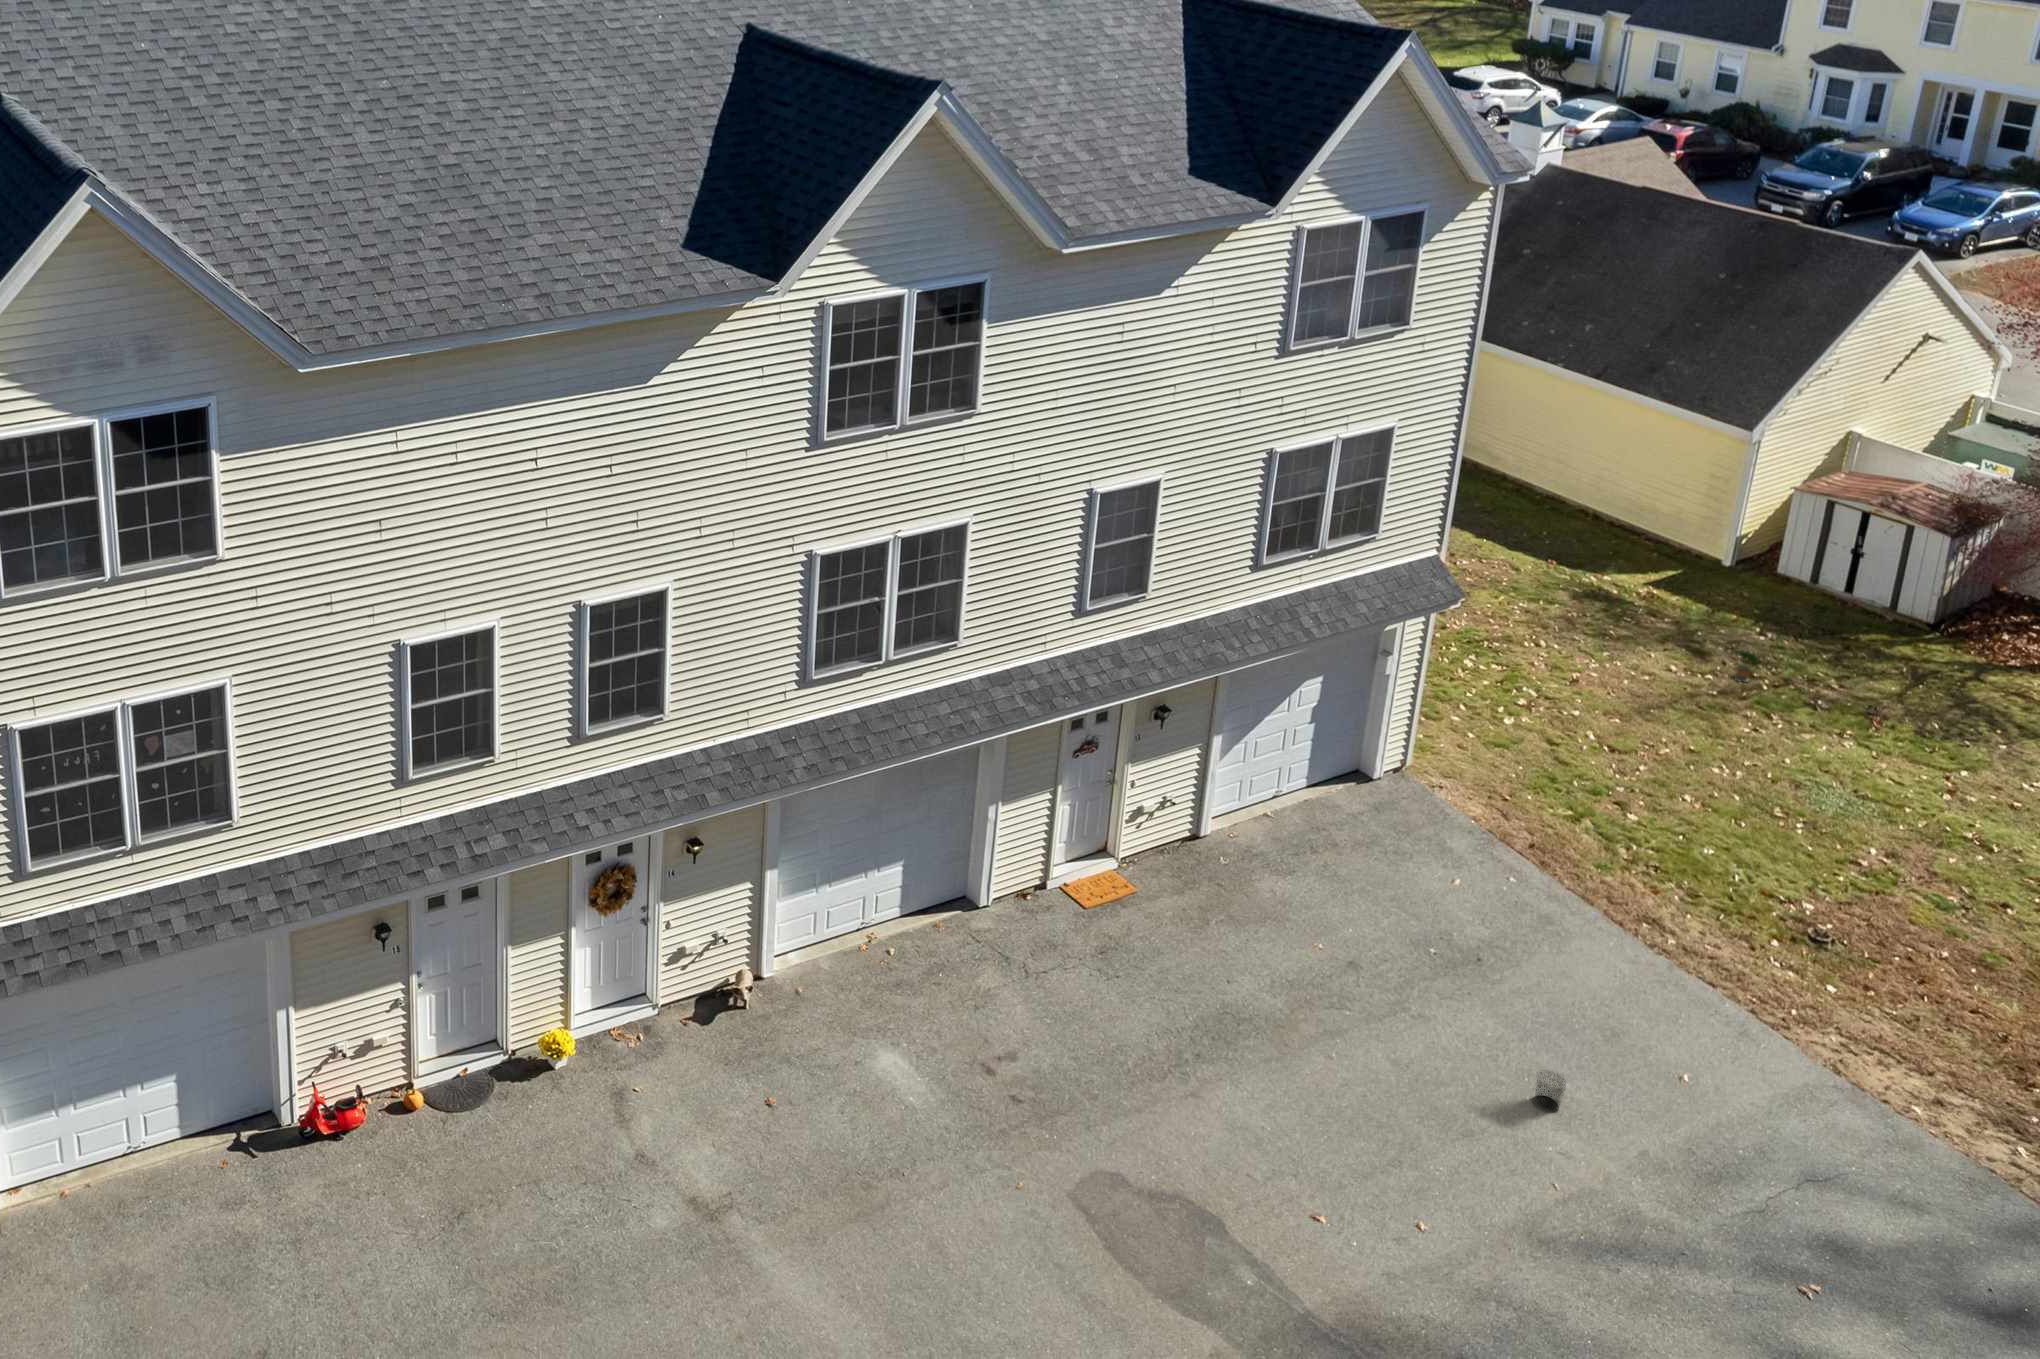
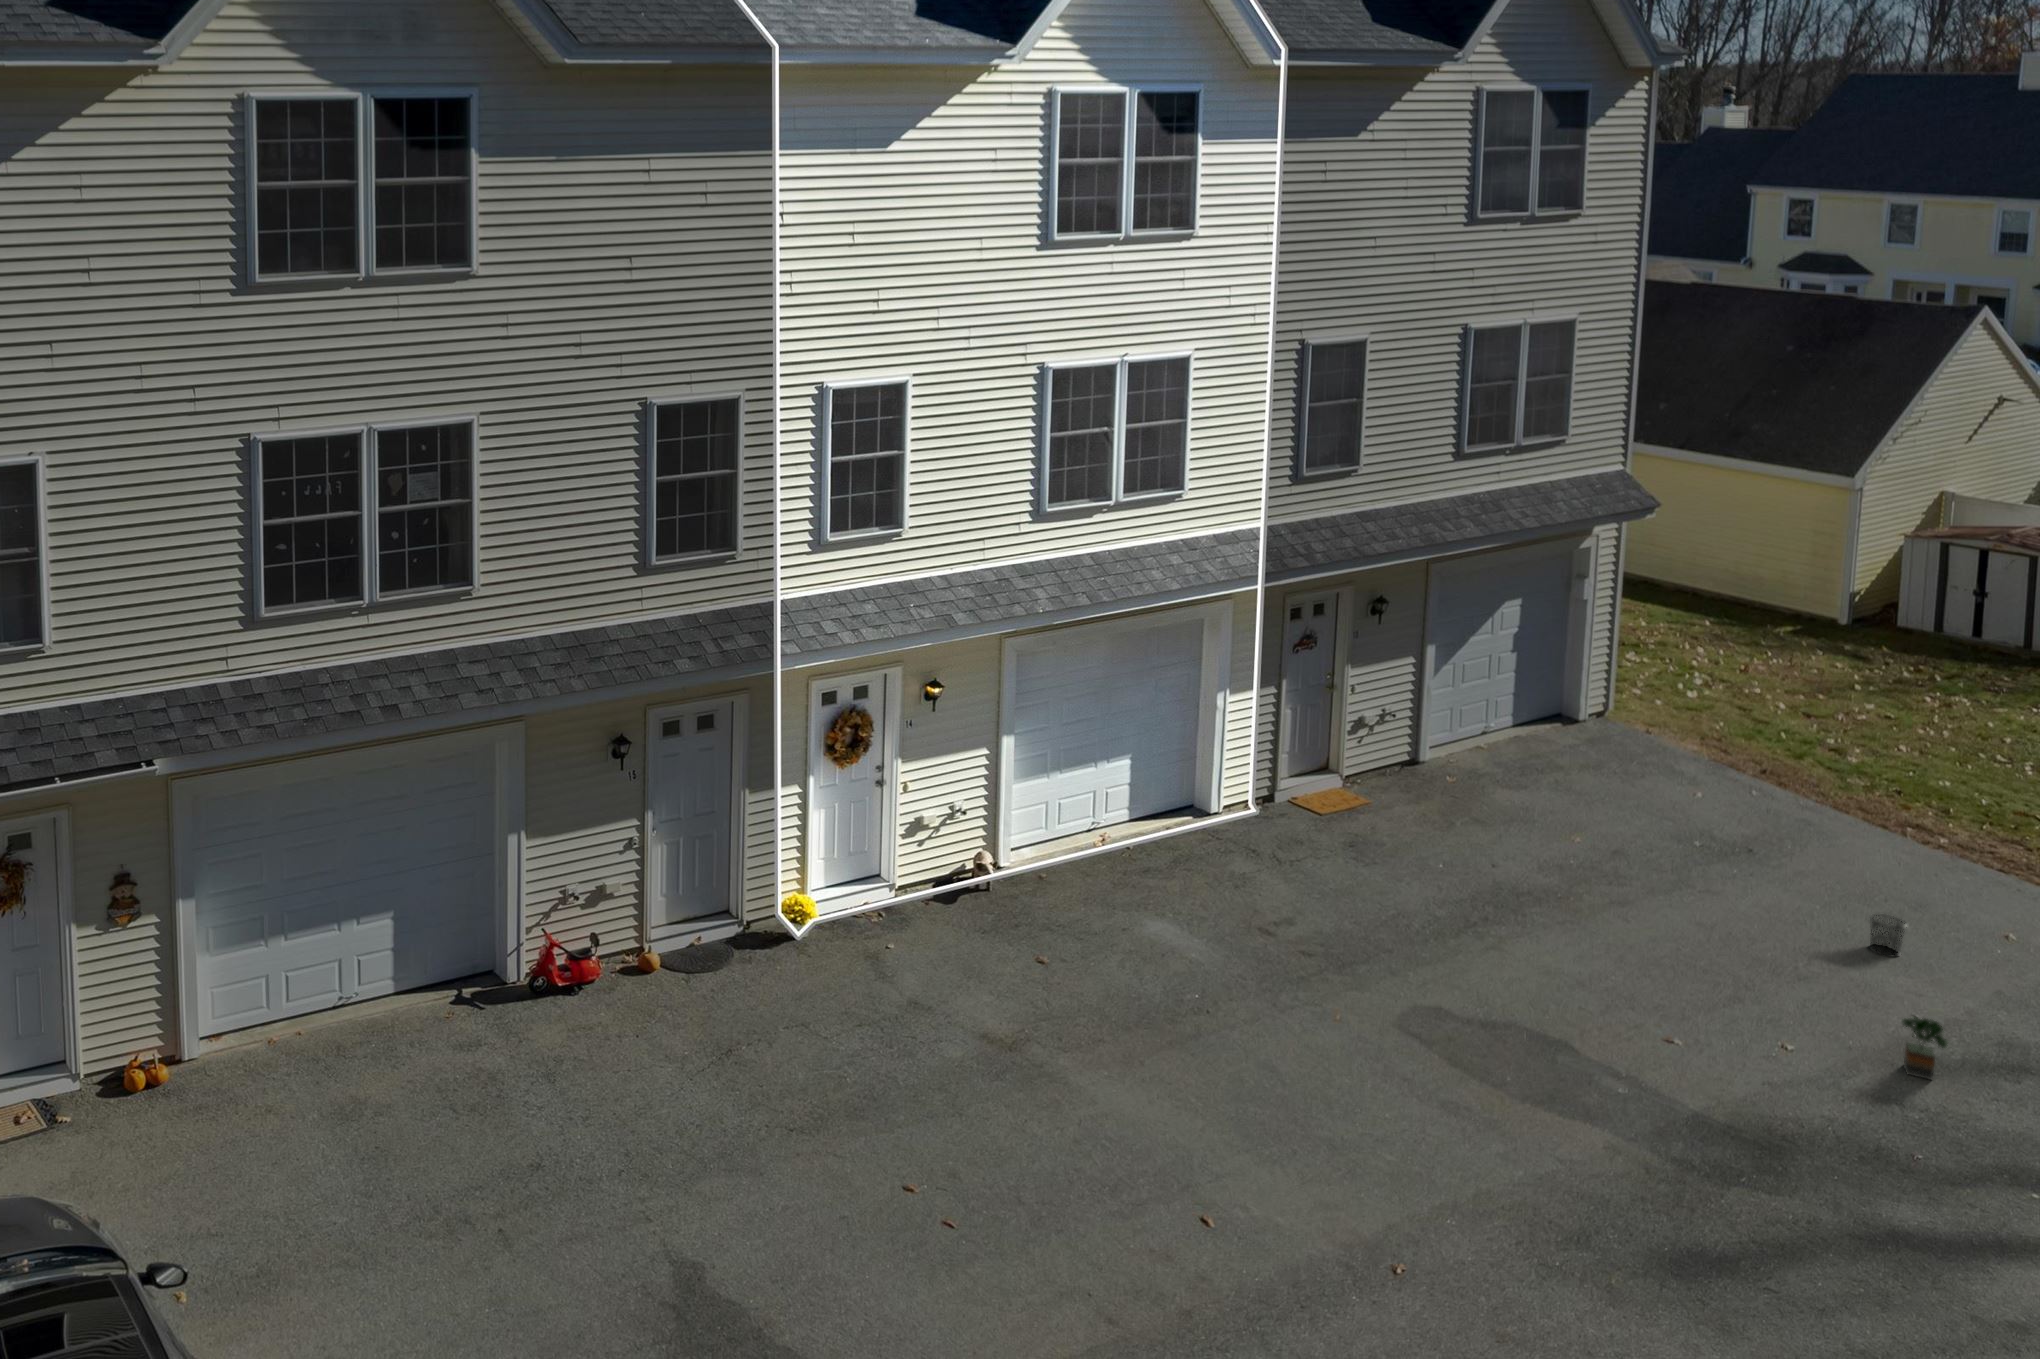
potted tree: present [1734,650,1759,683] -> present [1902,1017,1948,1080]

